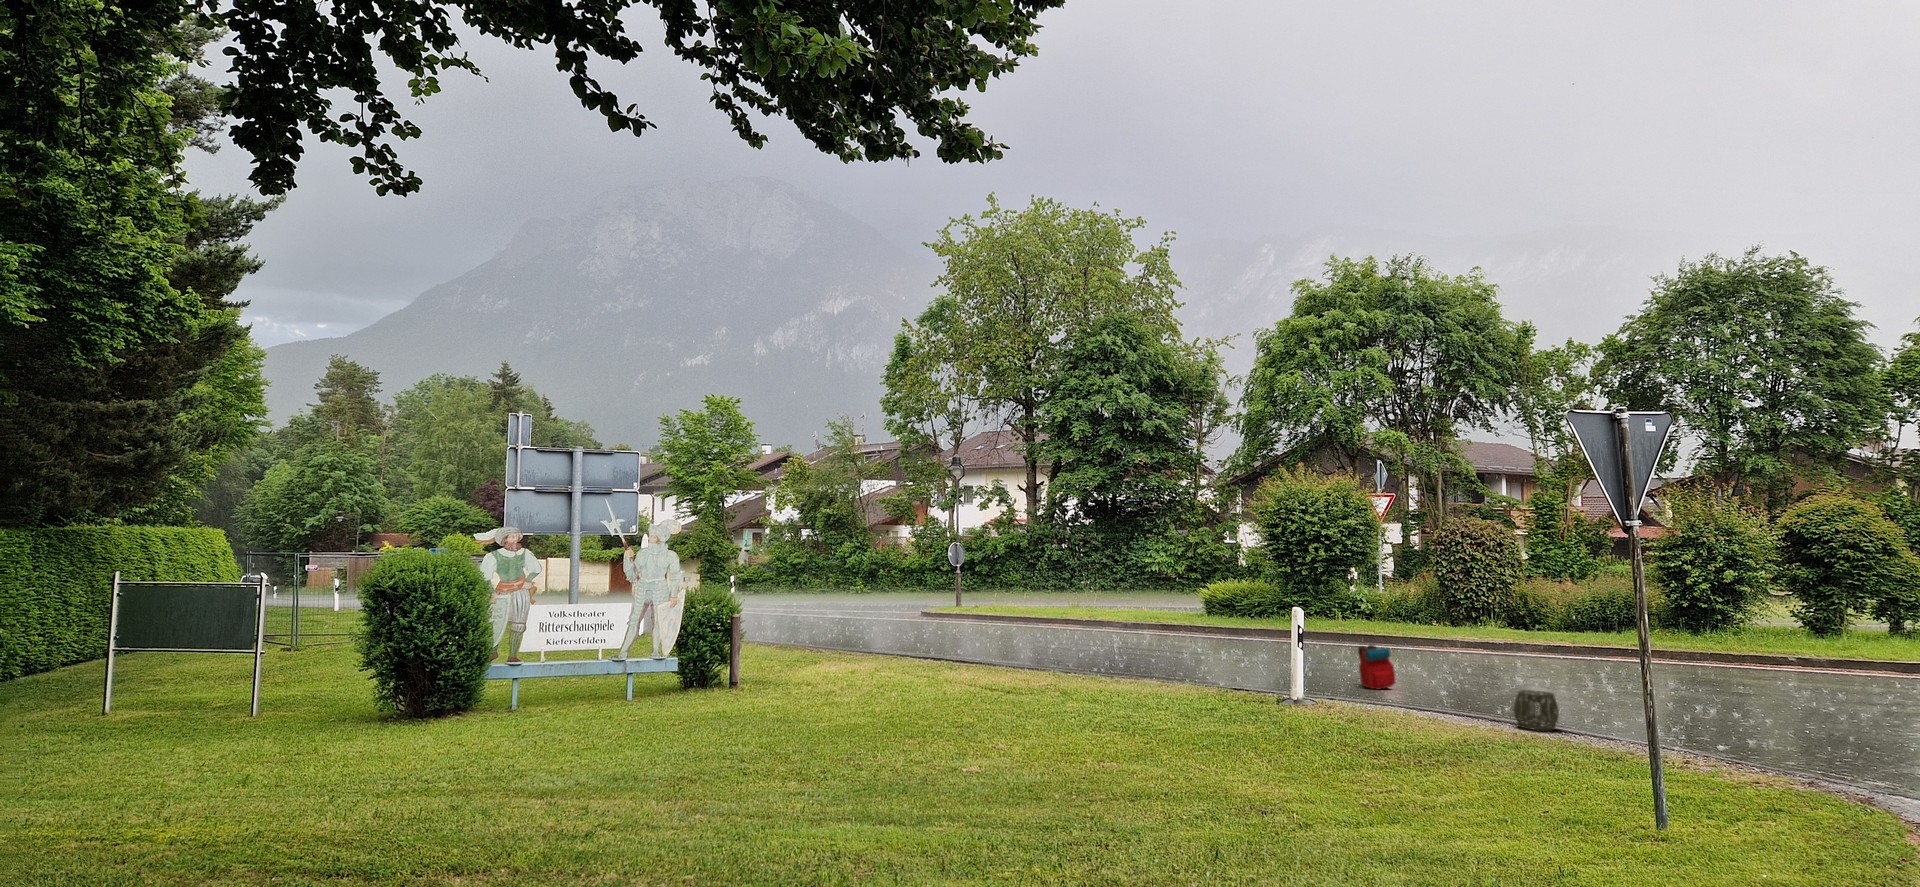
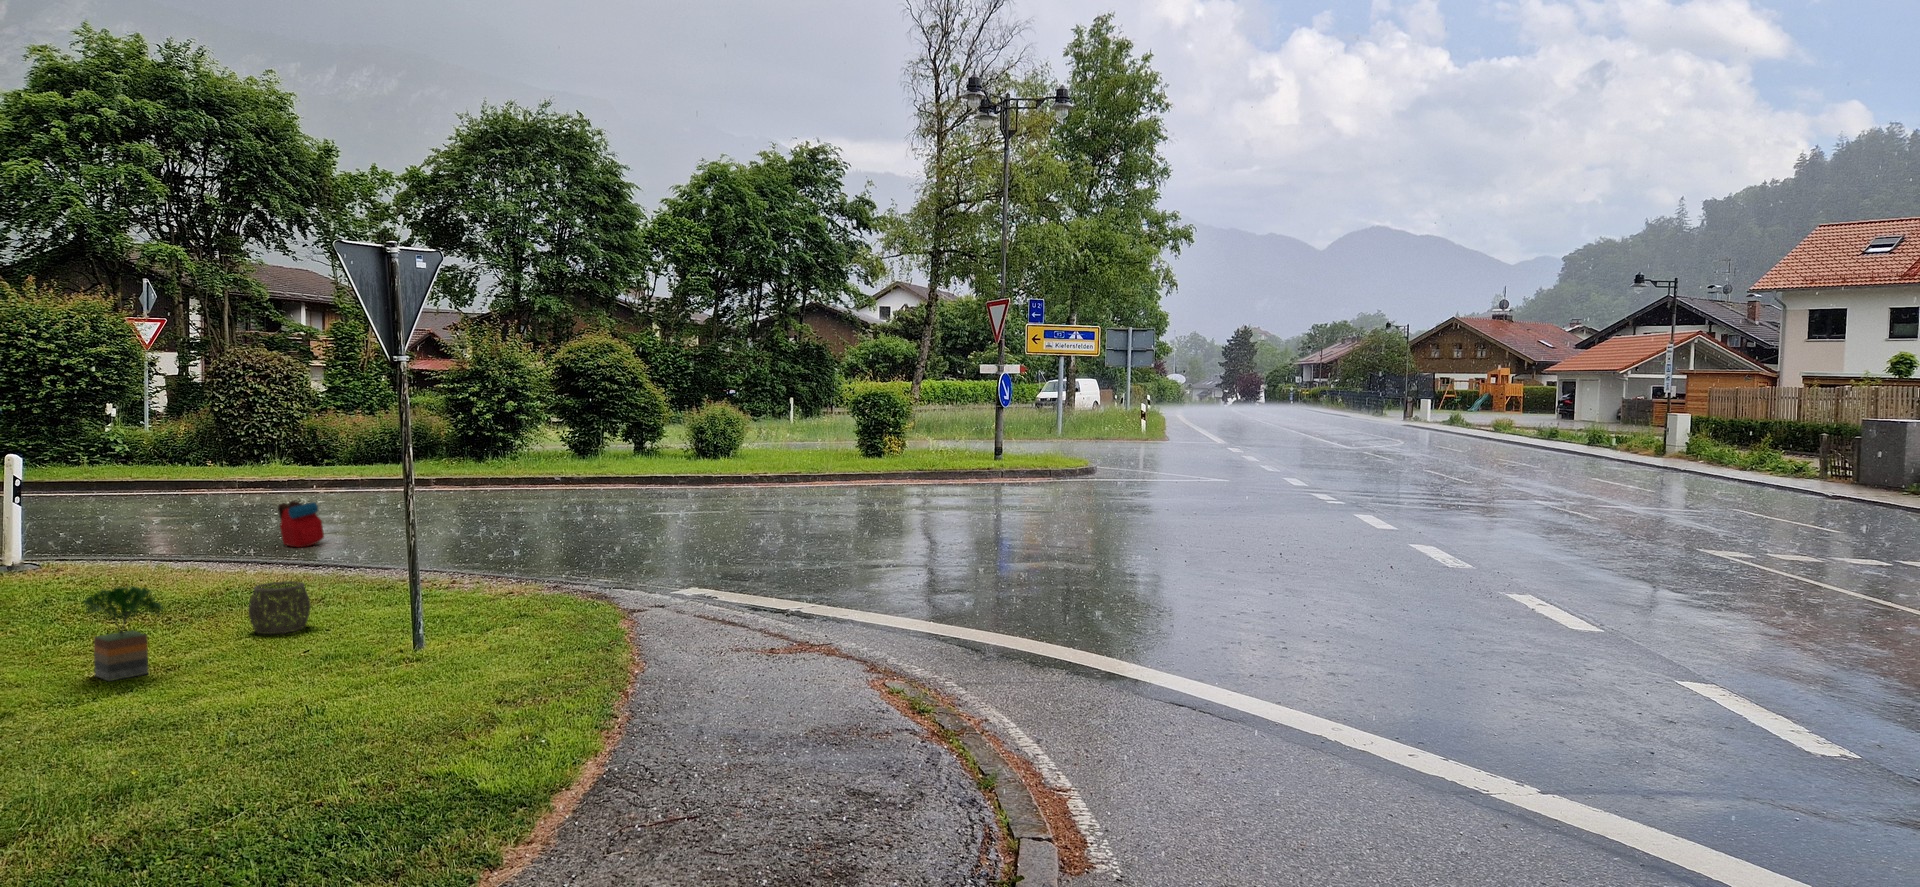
backpack: present [1358,645,1396,689] -> present [278,501,324,547]
potted tree: none [1418,670,1468,735] -> present [84,586,163,681]

